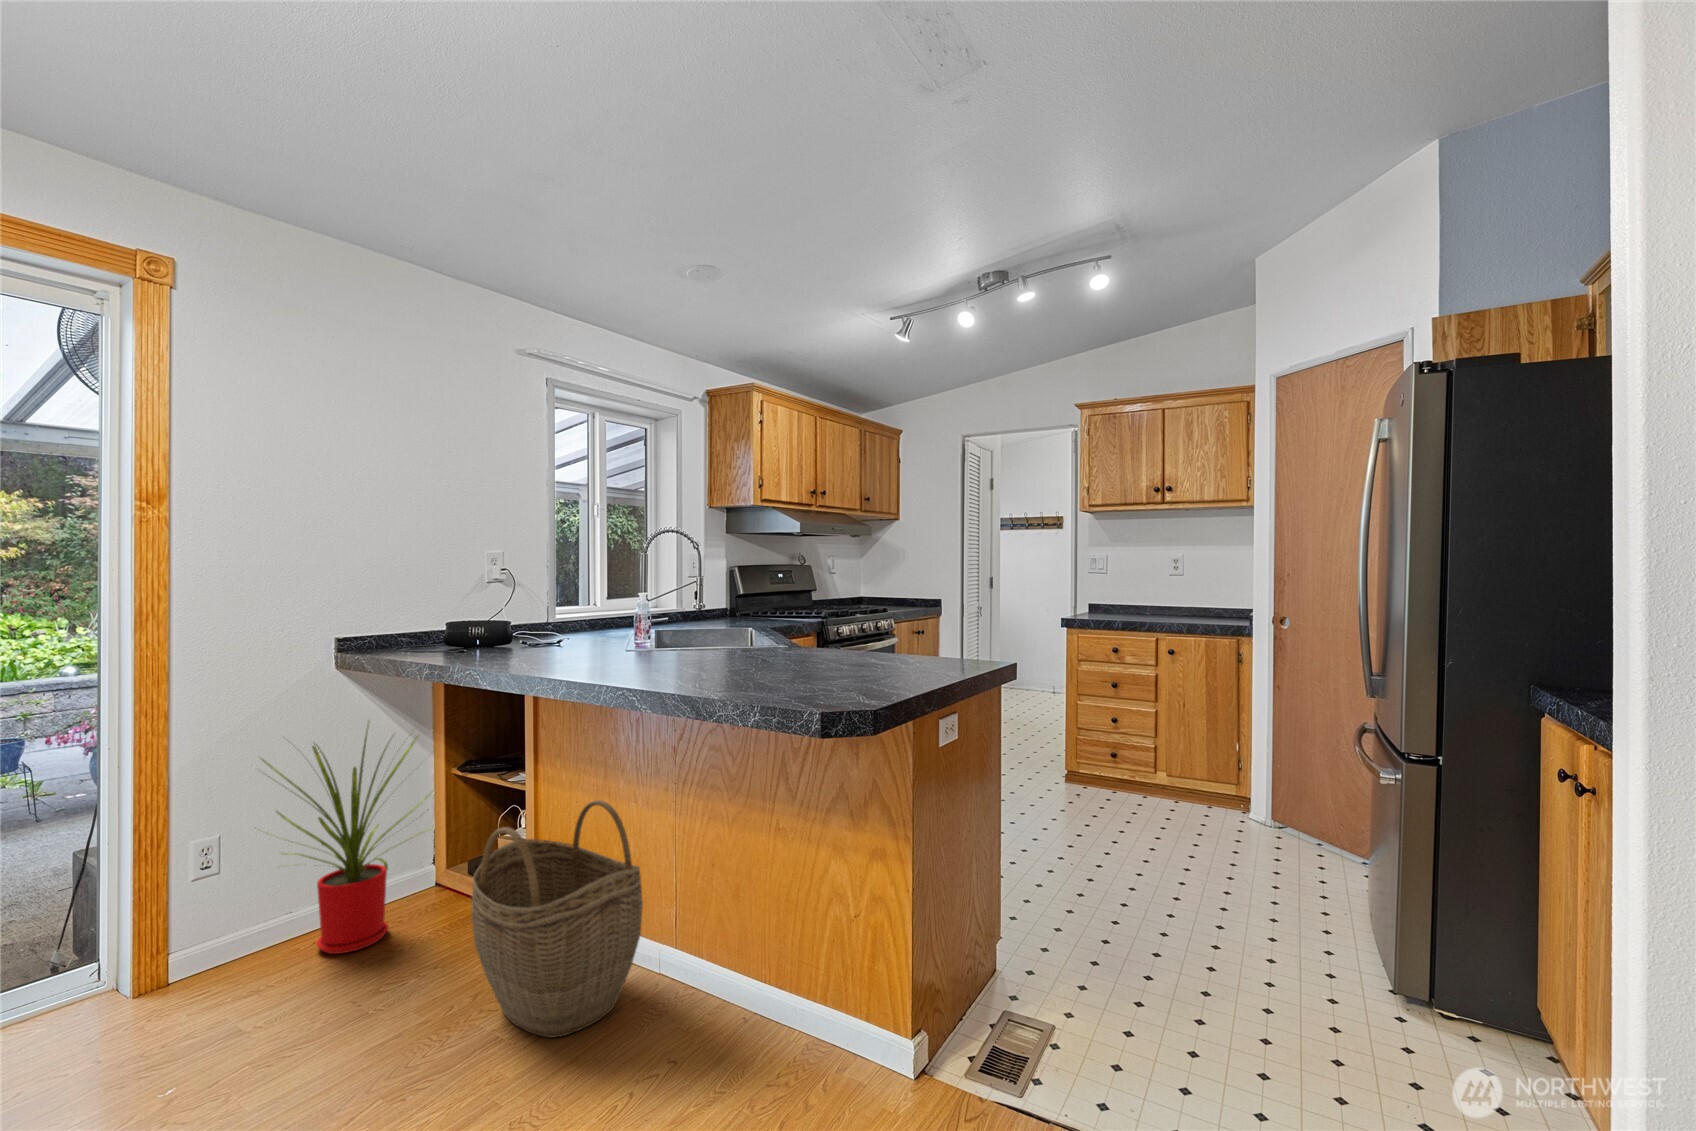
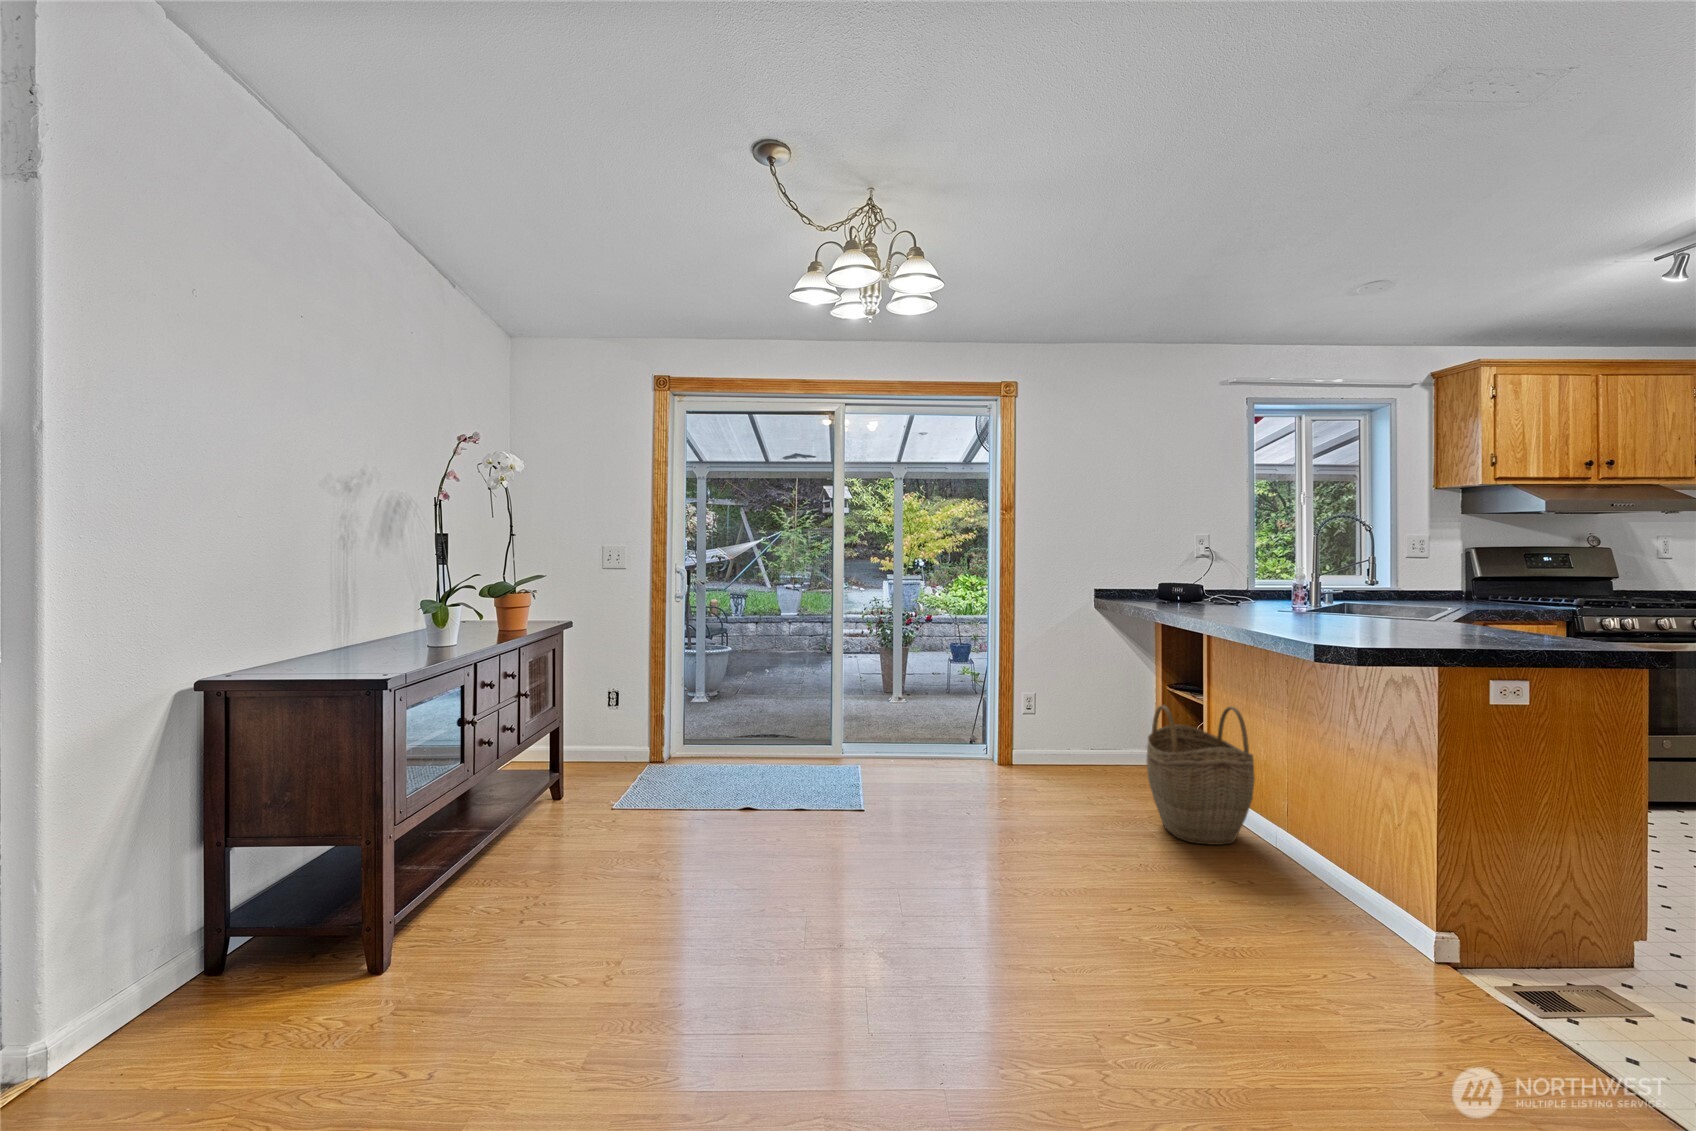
house plant: present [262,721,430,954] -> none [1049,641,1154,778]

